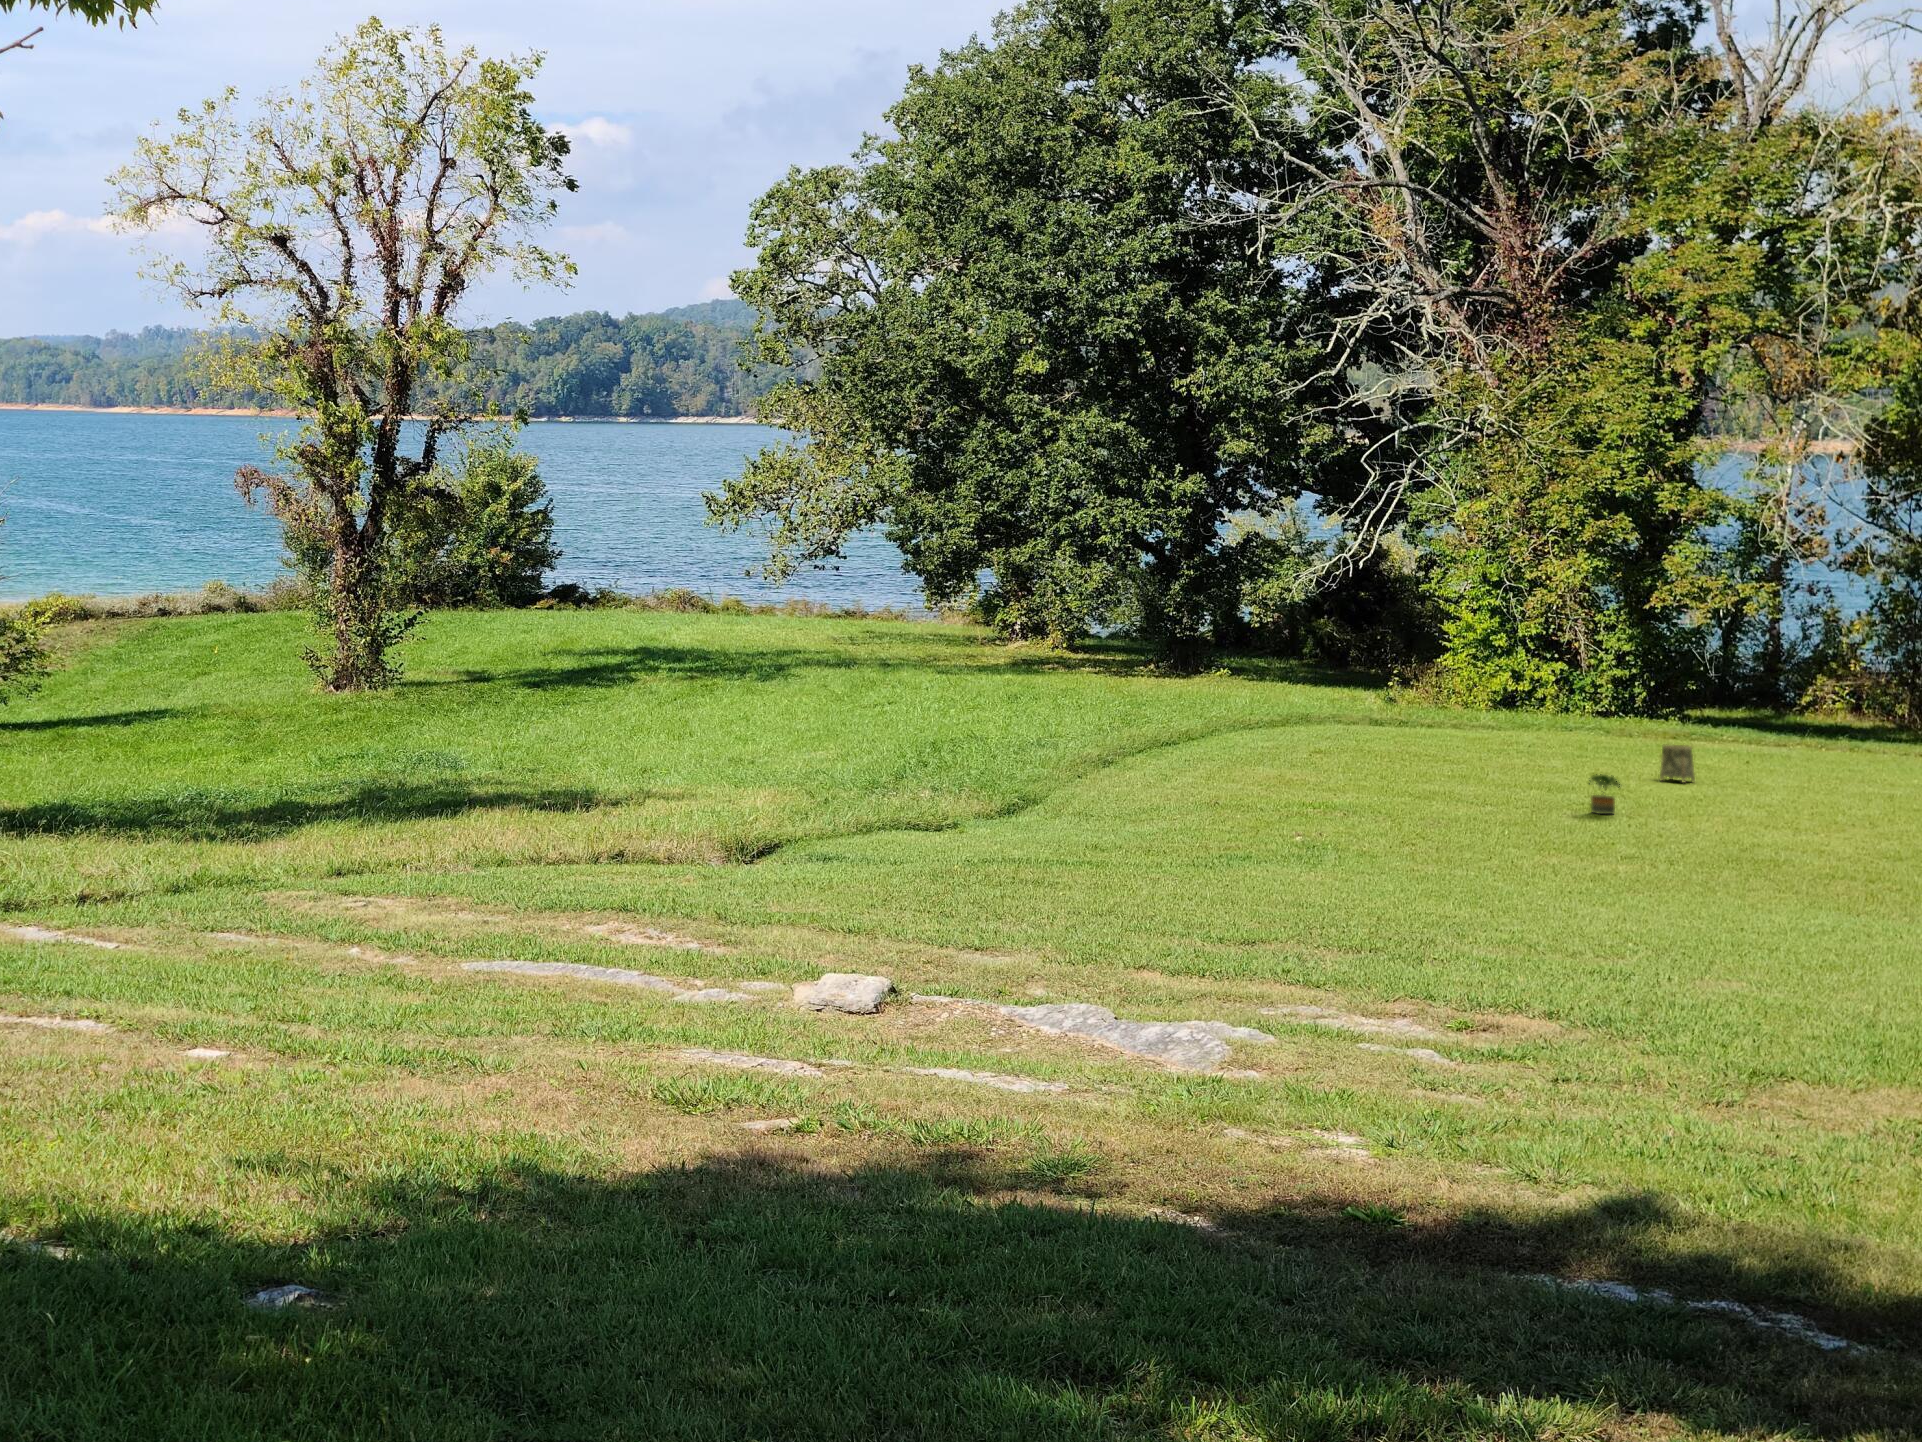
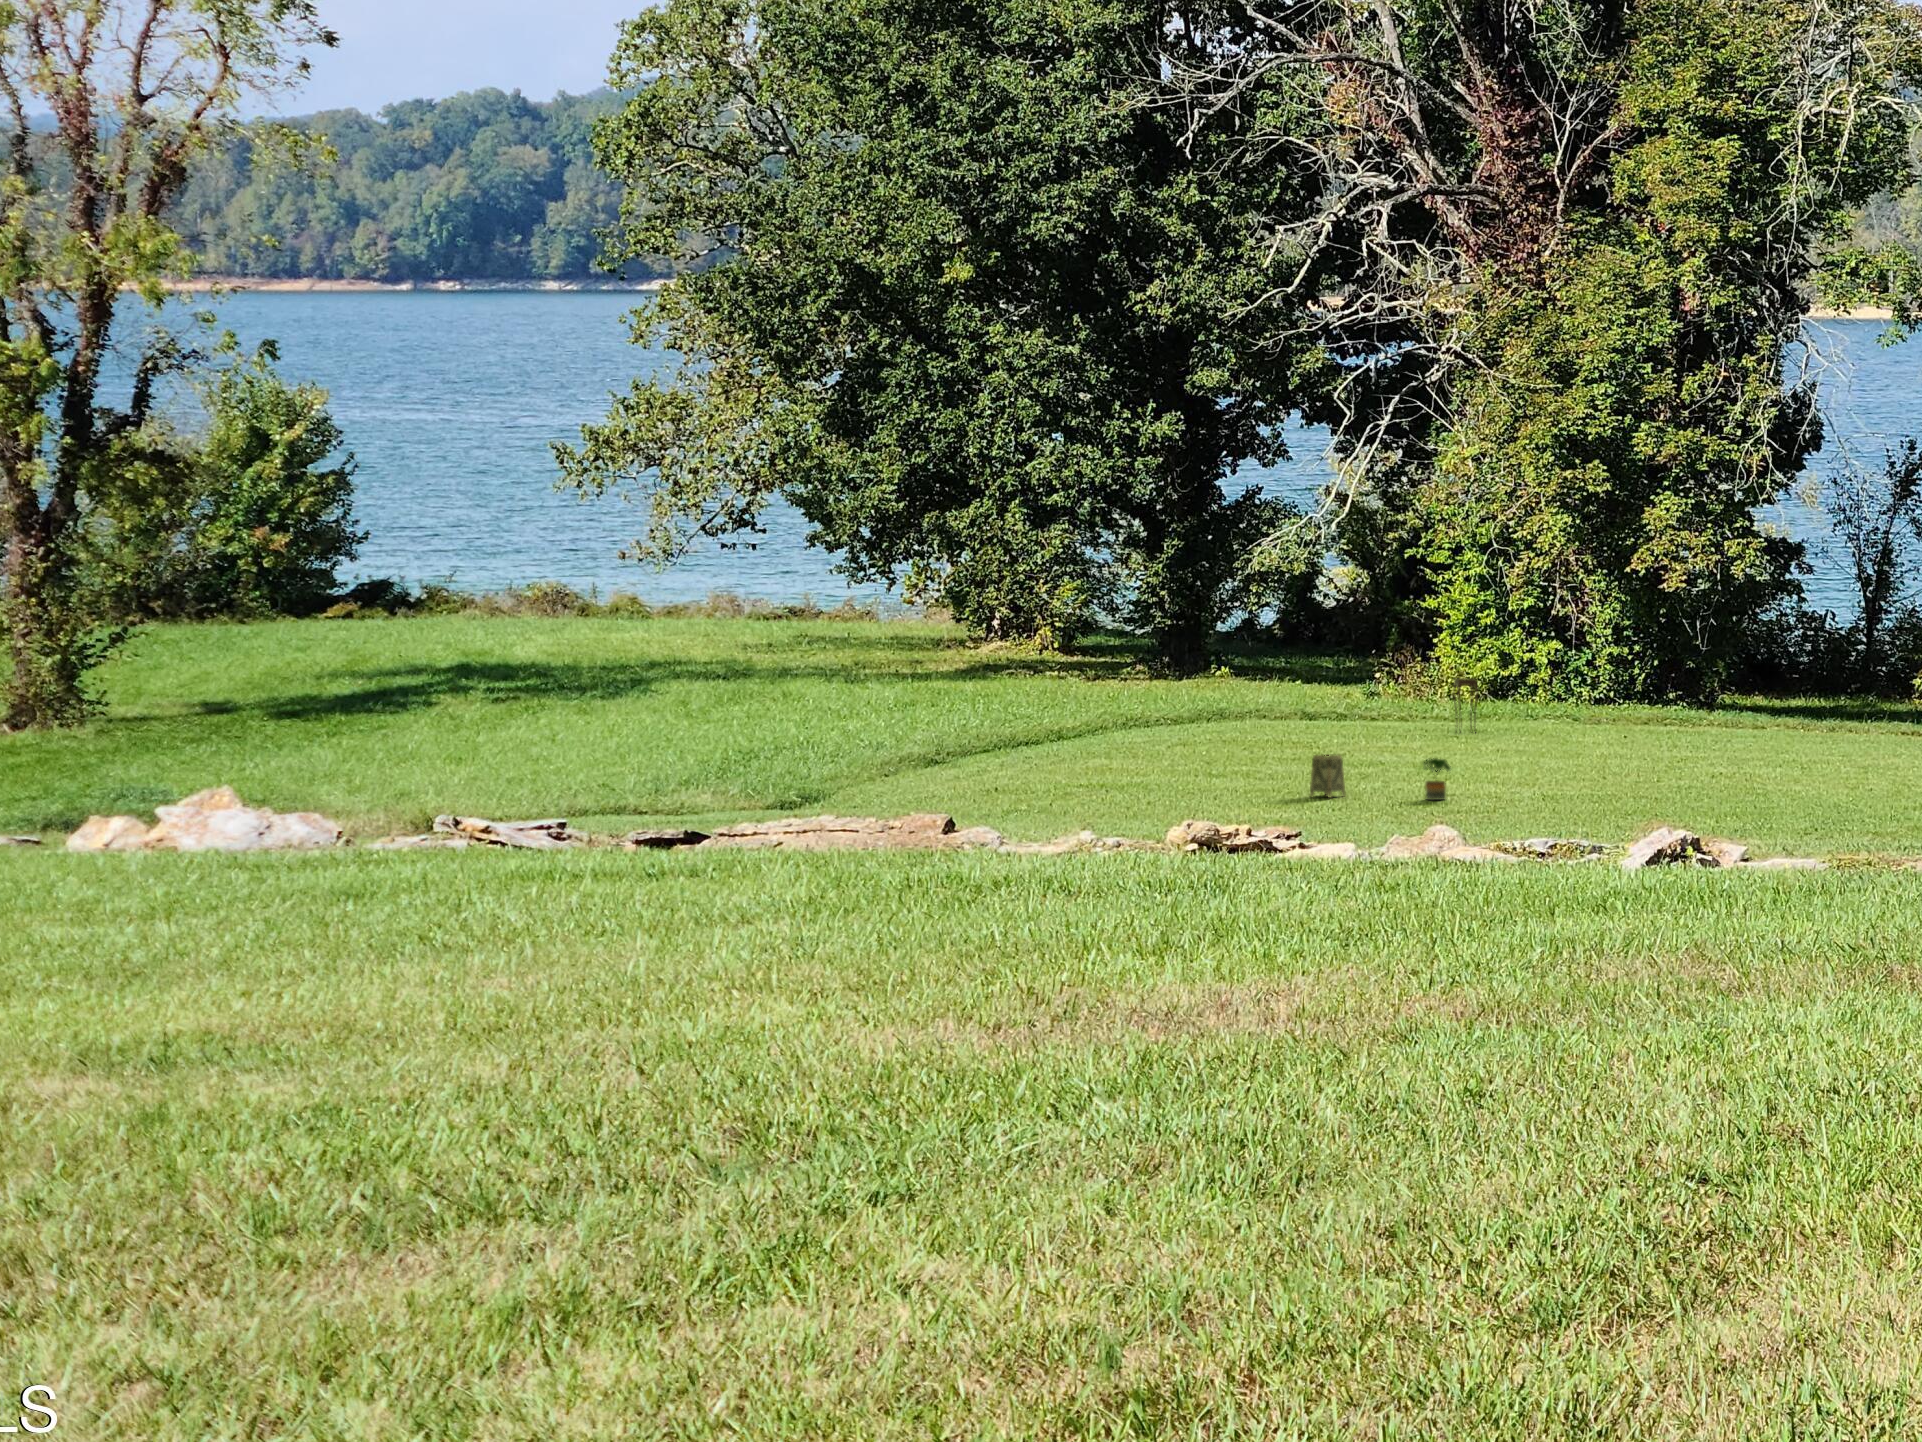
side table: none [1528,697,1557,747] -> present [1453,678,1478,731]
basket: present [1660,745,1695,782] -> present [1310,754,1345,797]

